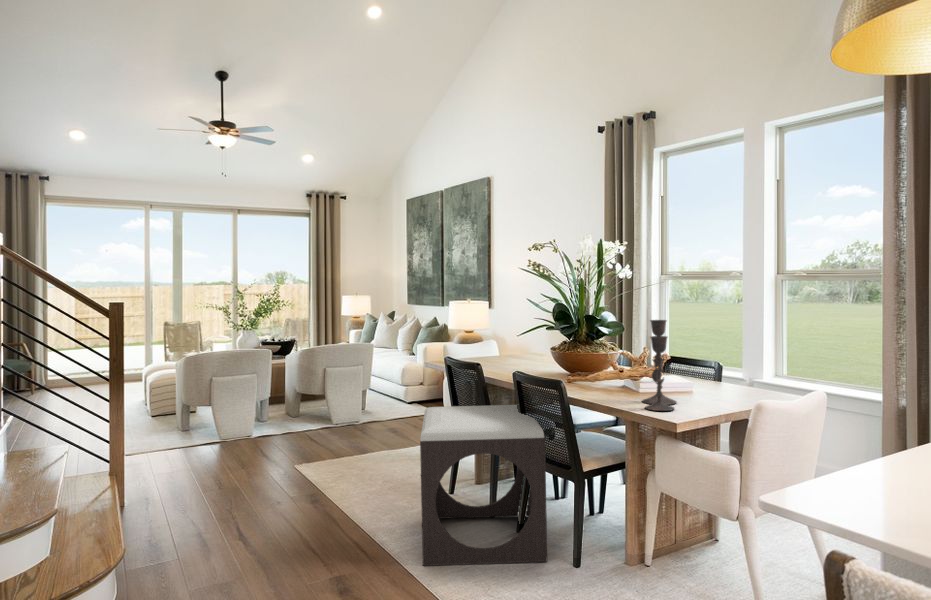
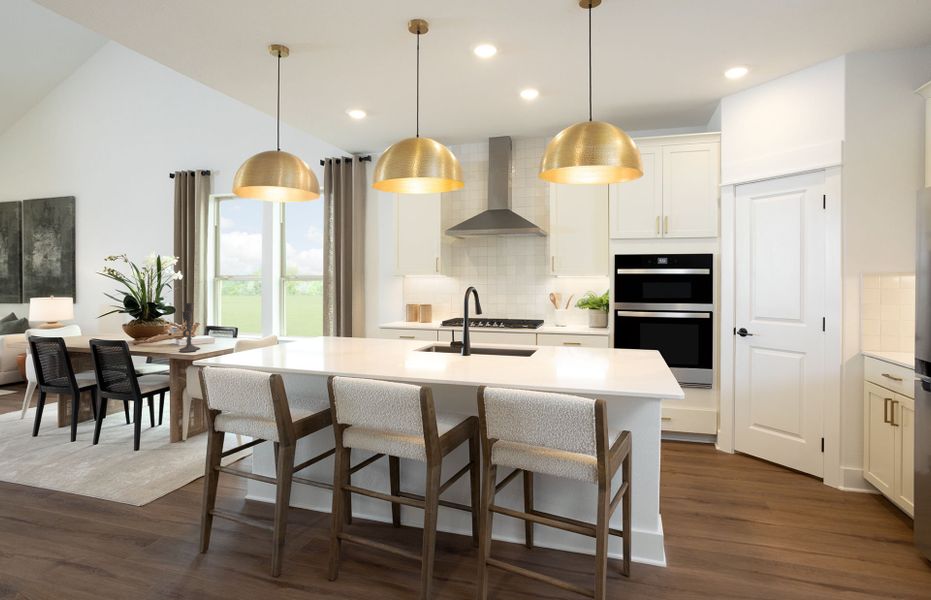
footstool: present [420,405,547,566] -> none [11,362,115,470]

